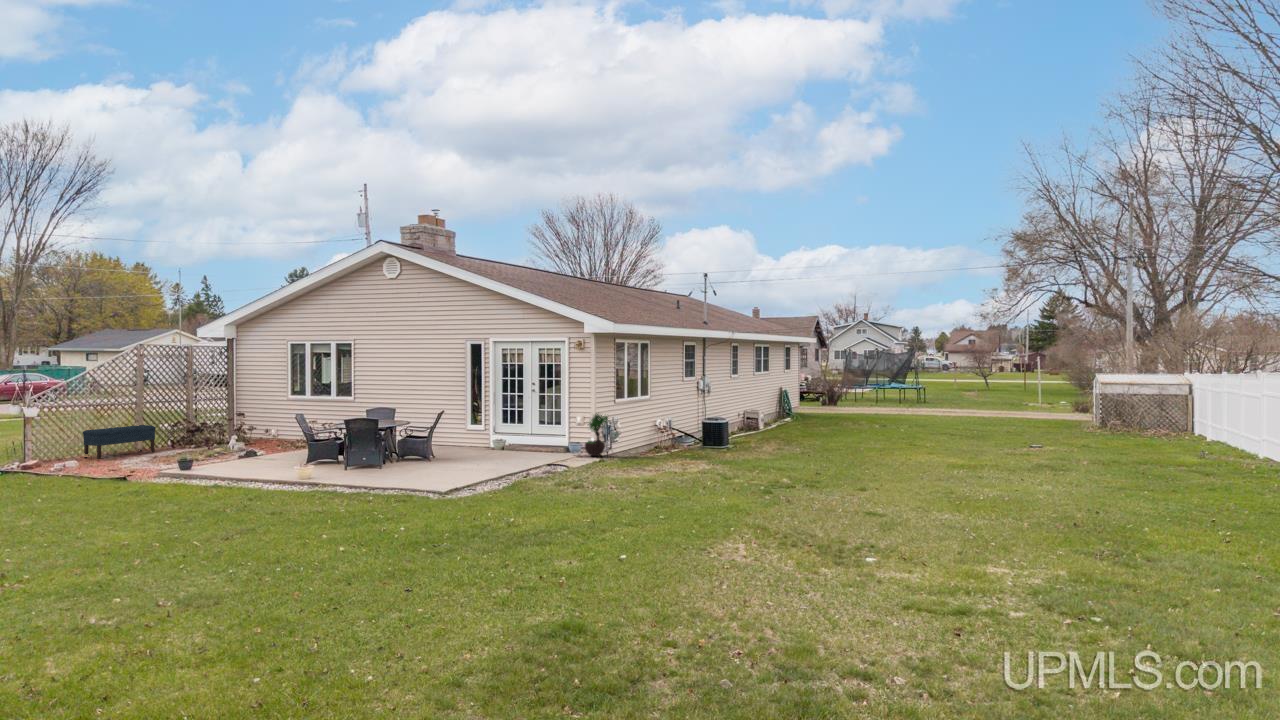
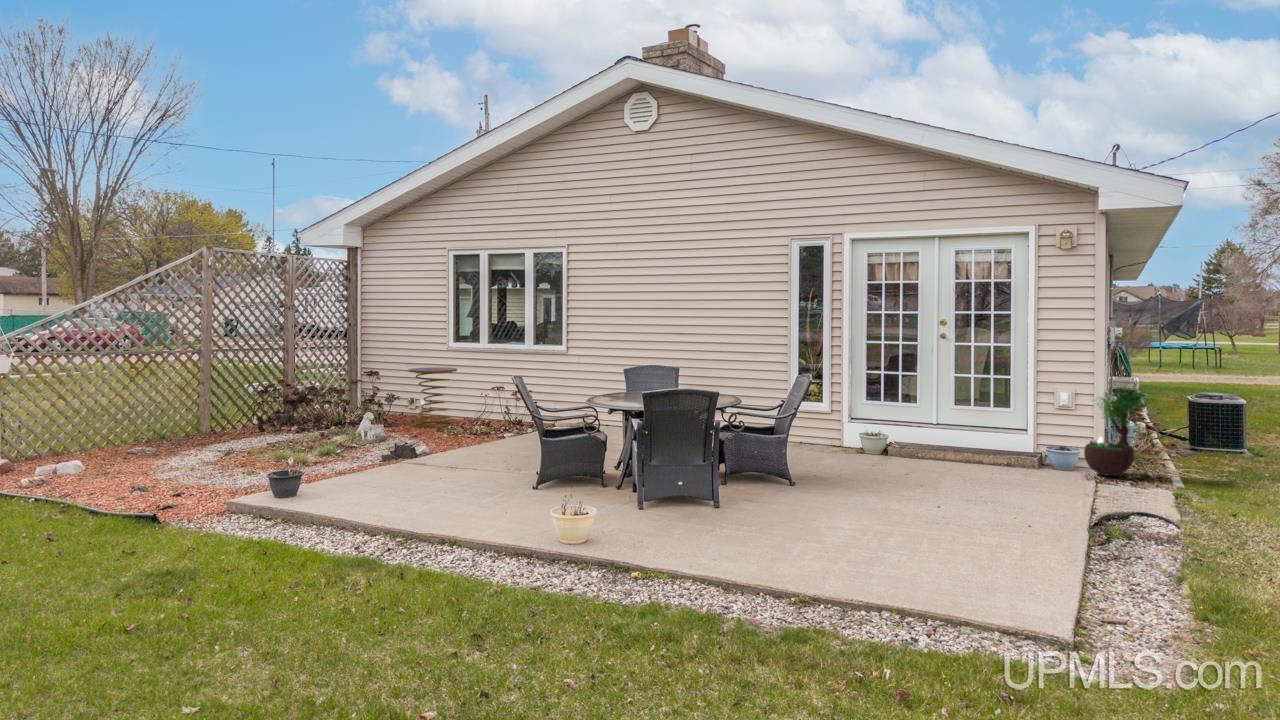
side table: none [262,410,293,445] -> present [409,367,457,428]
bench: present [83,425,156,459] -> none [102,390,233,453]

